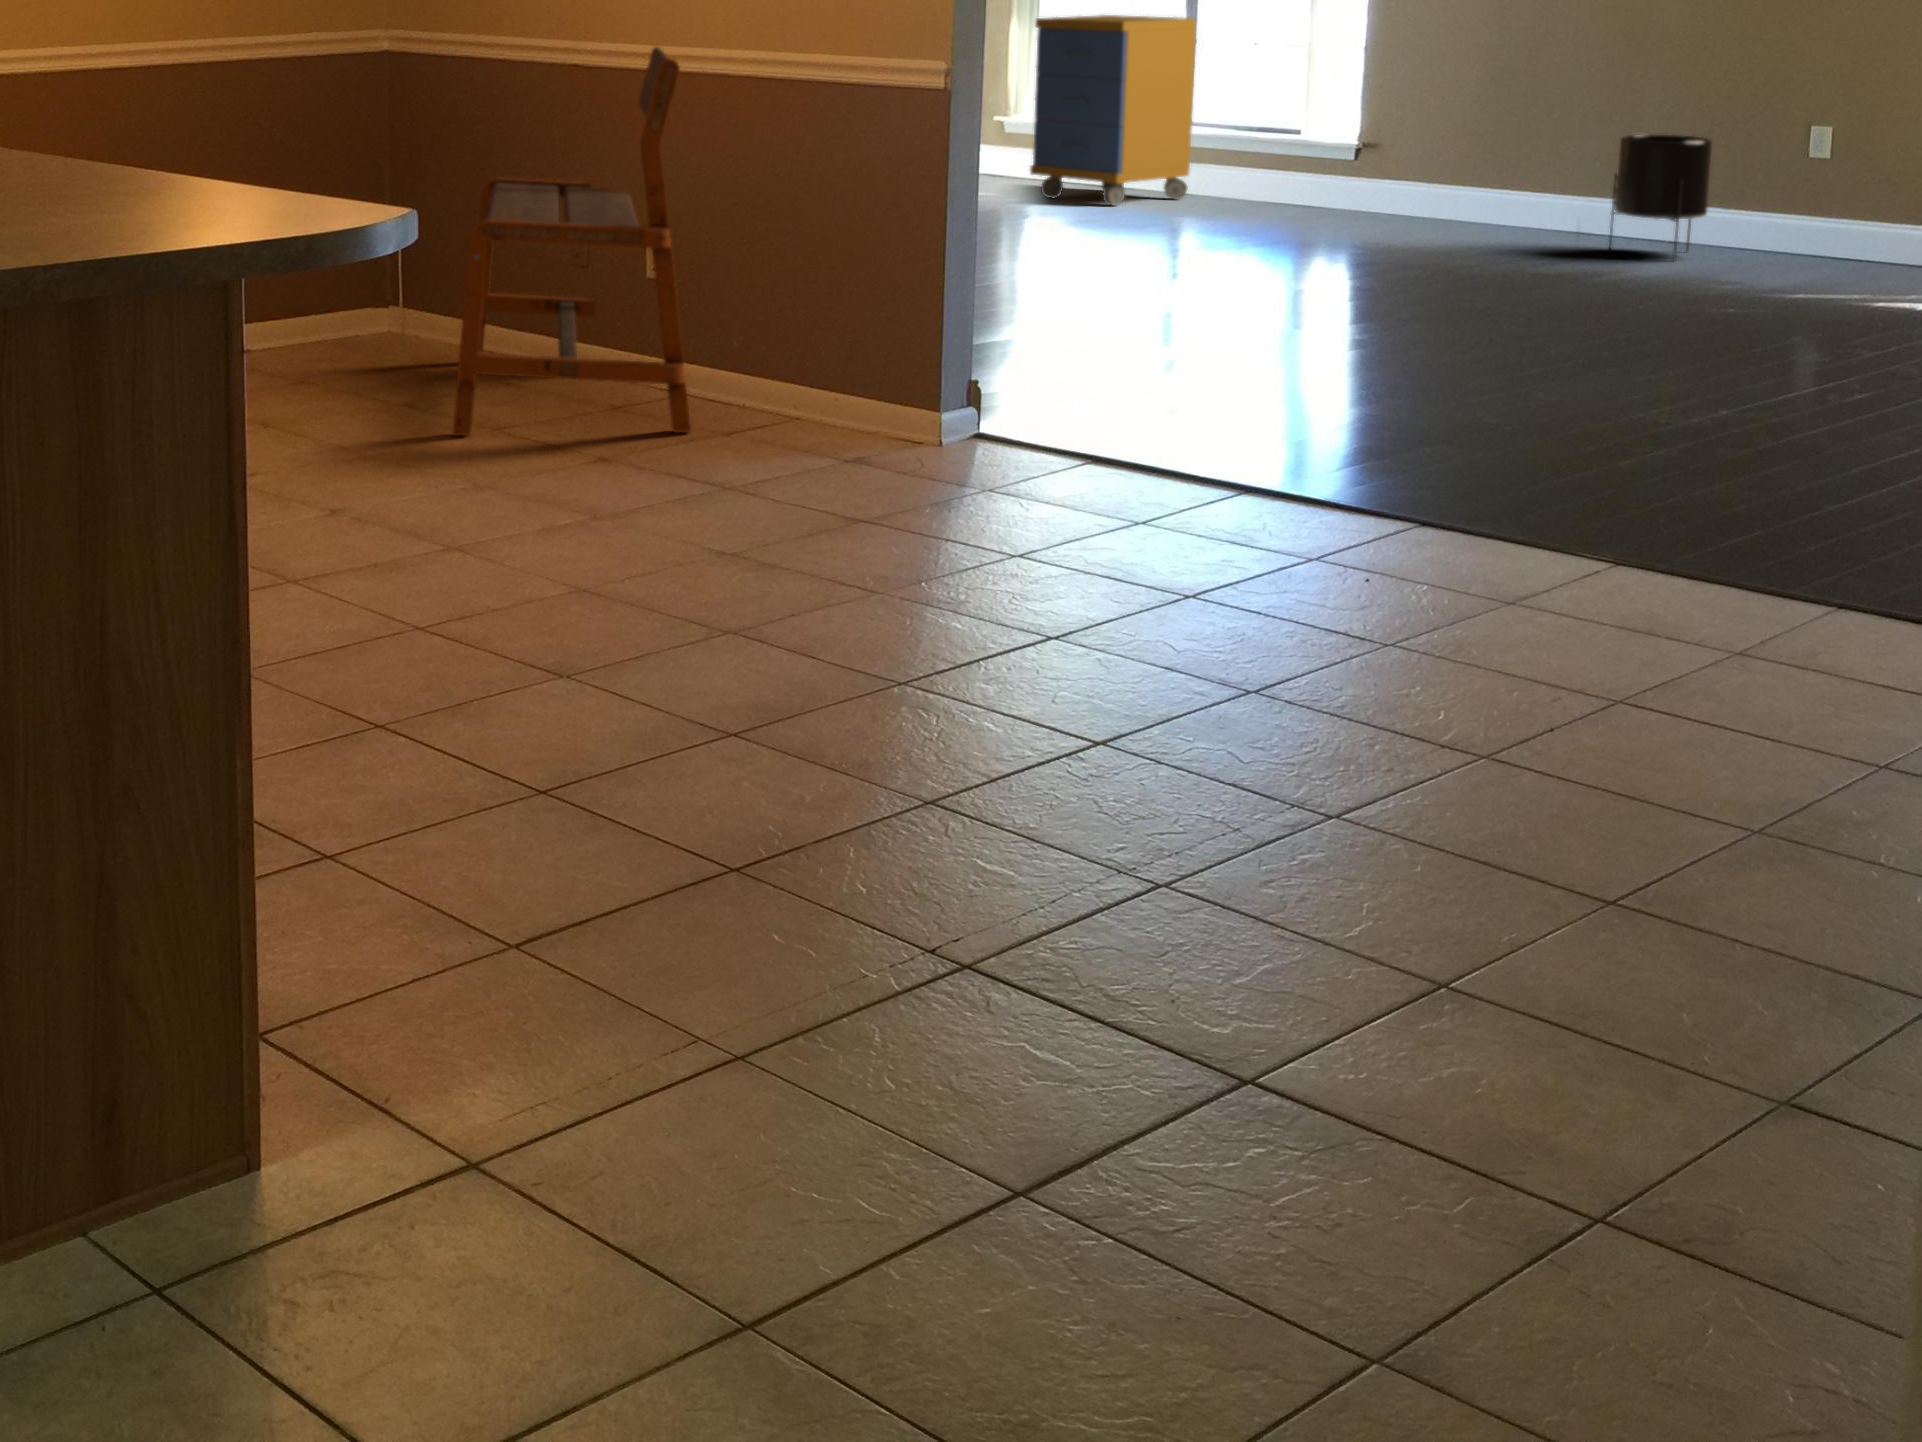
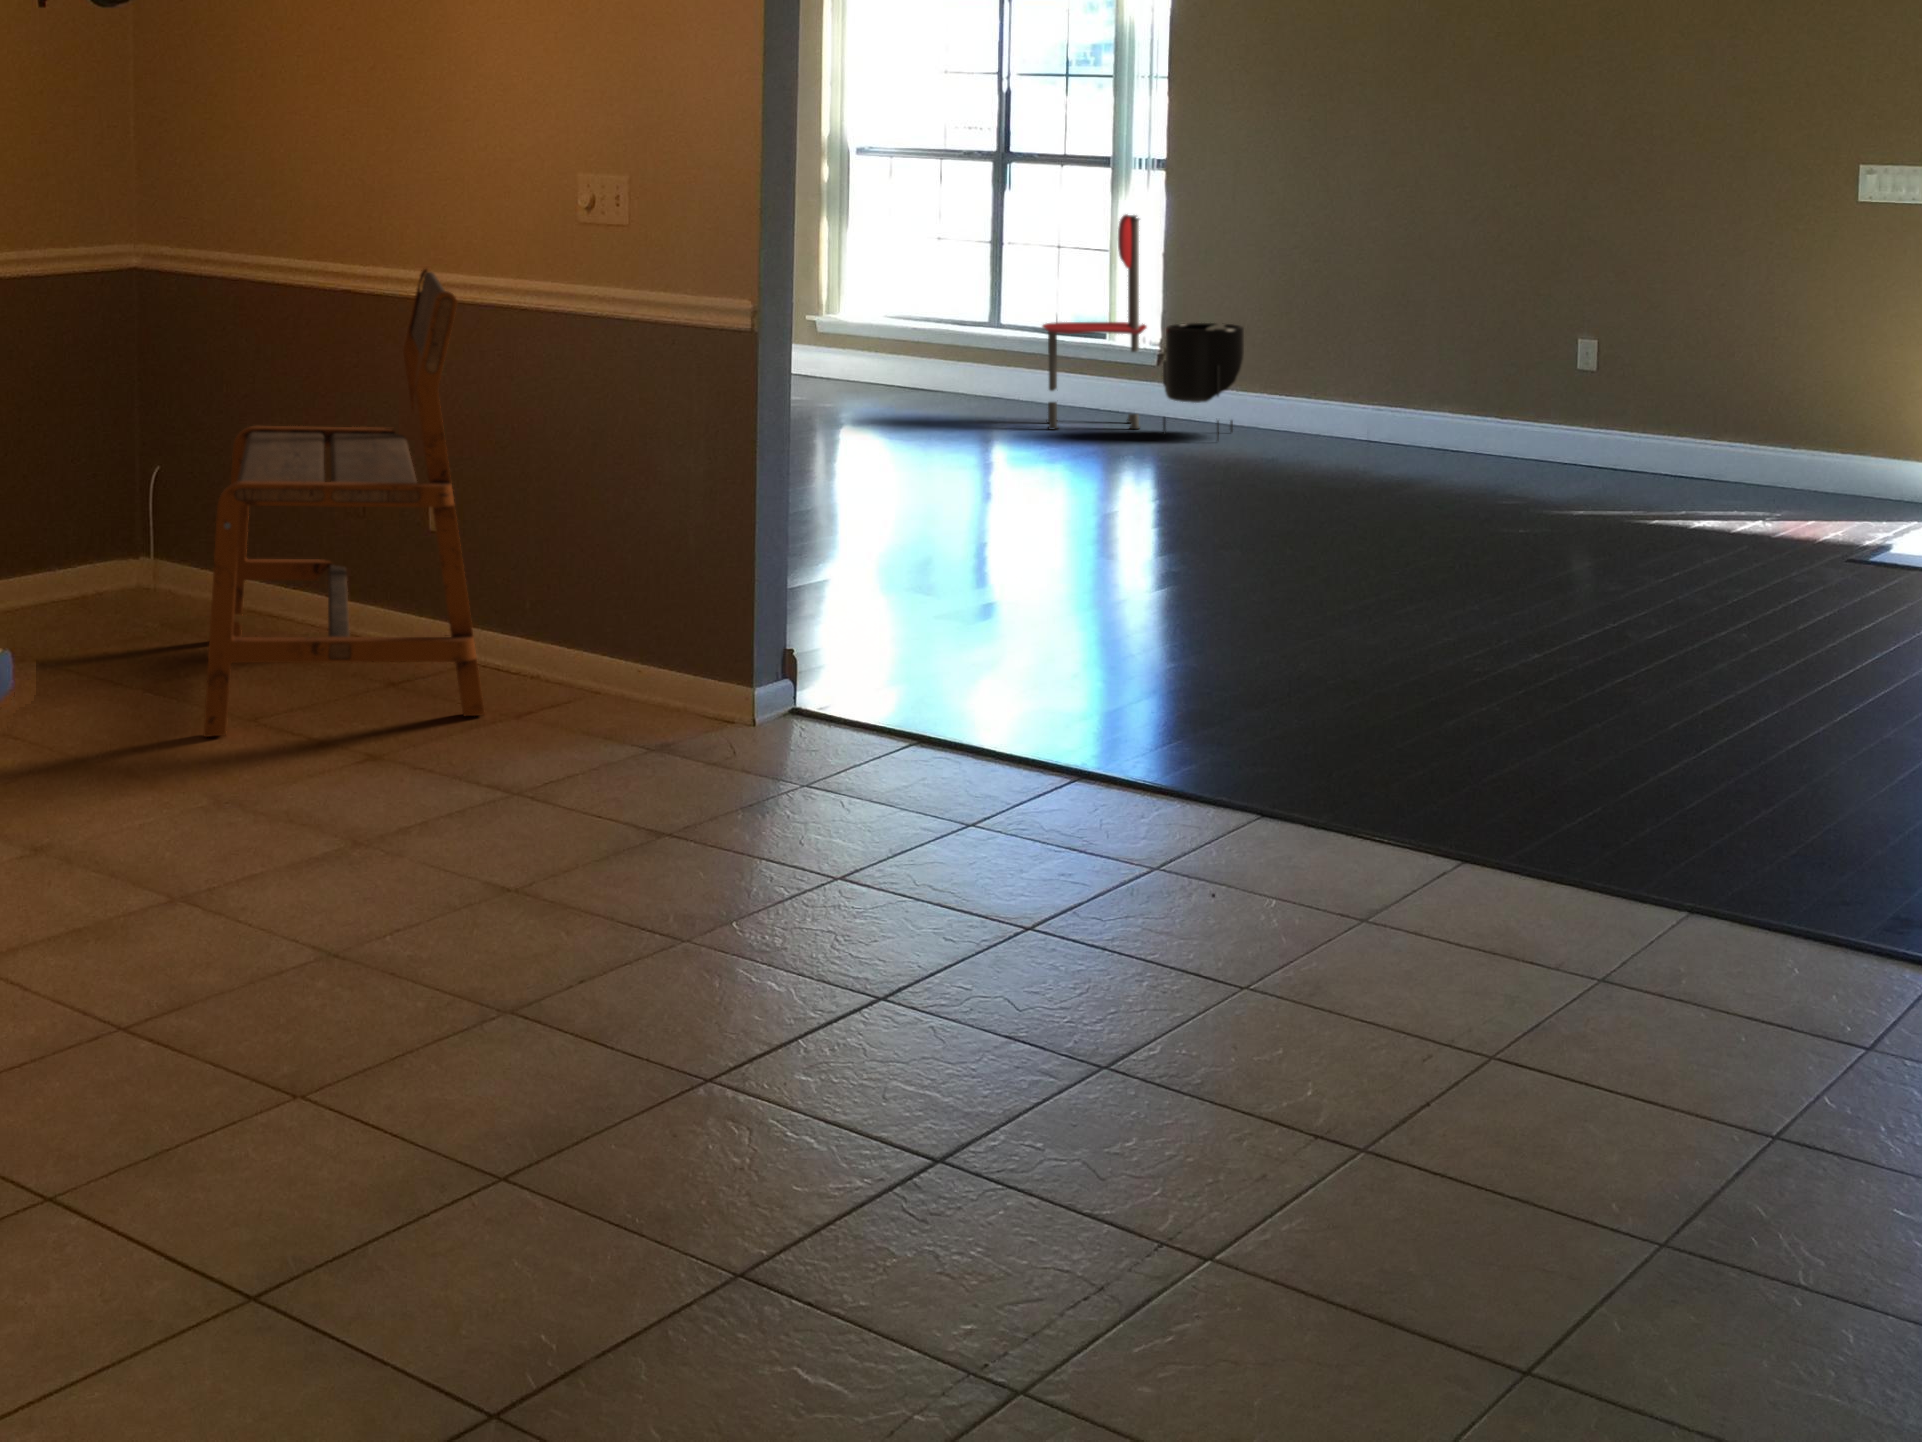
dining chair: none [1234,11,1342,221] -> present [1042,215,1146,429]
storage cabinet: present [1030,15,1197,206] -> none [837,220,999,420]
planter: present [1610,135,1712,259] -> present [1163,323,1244,441]

